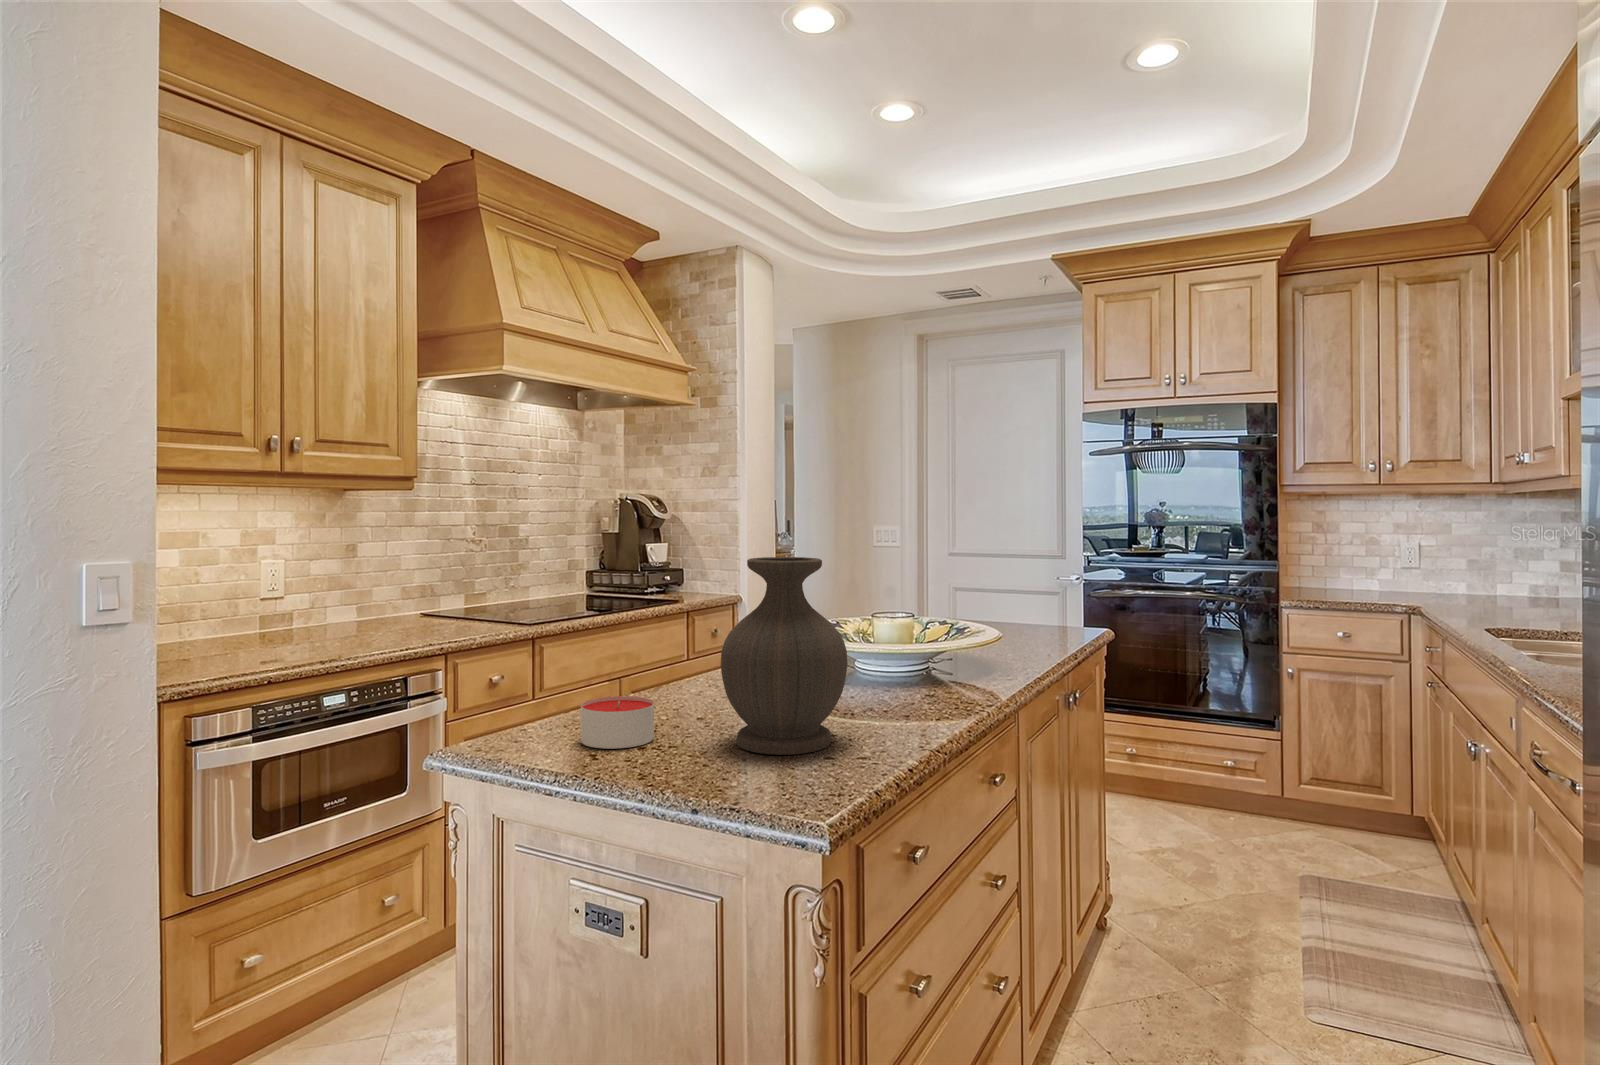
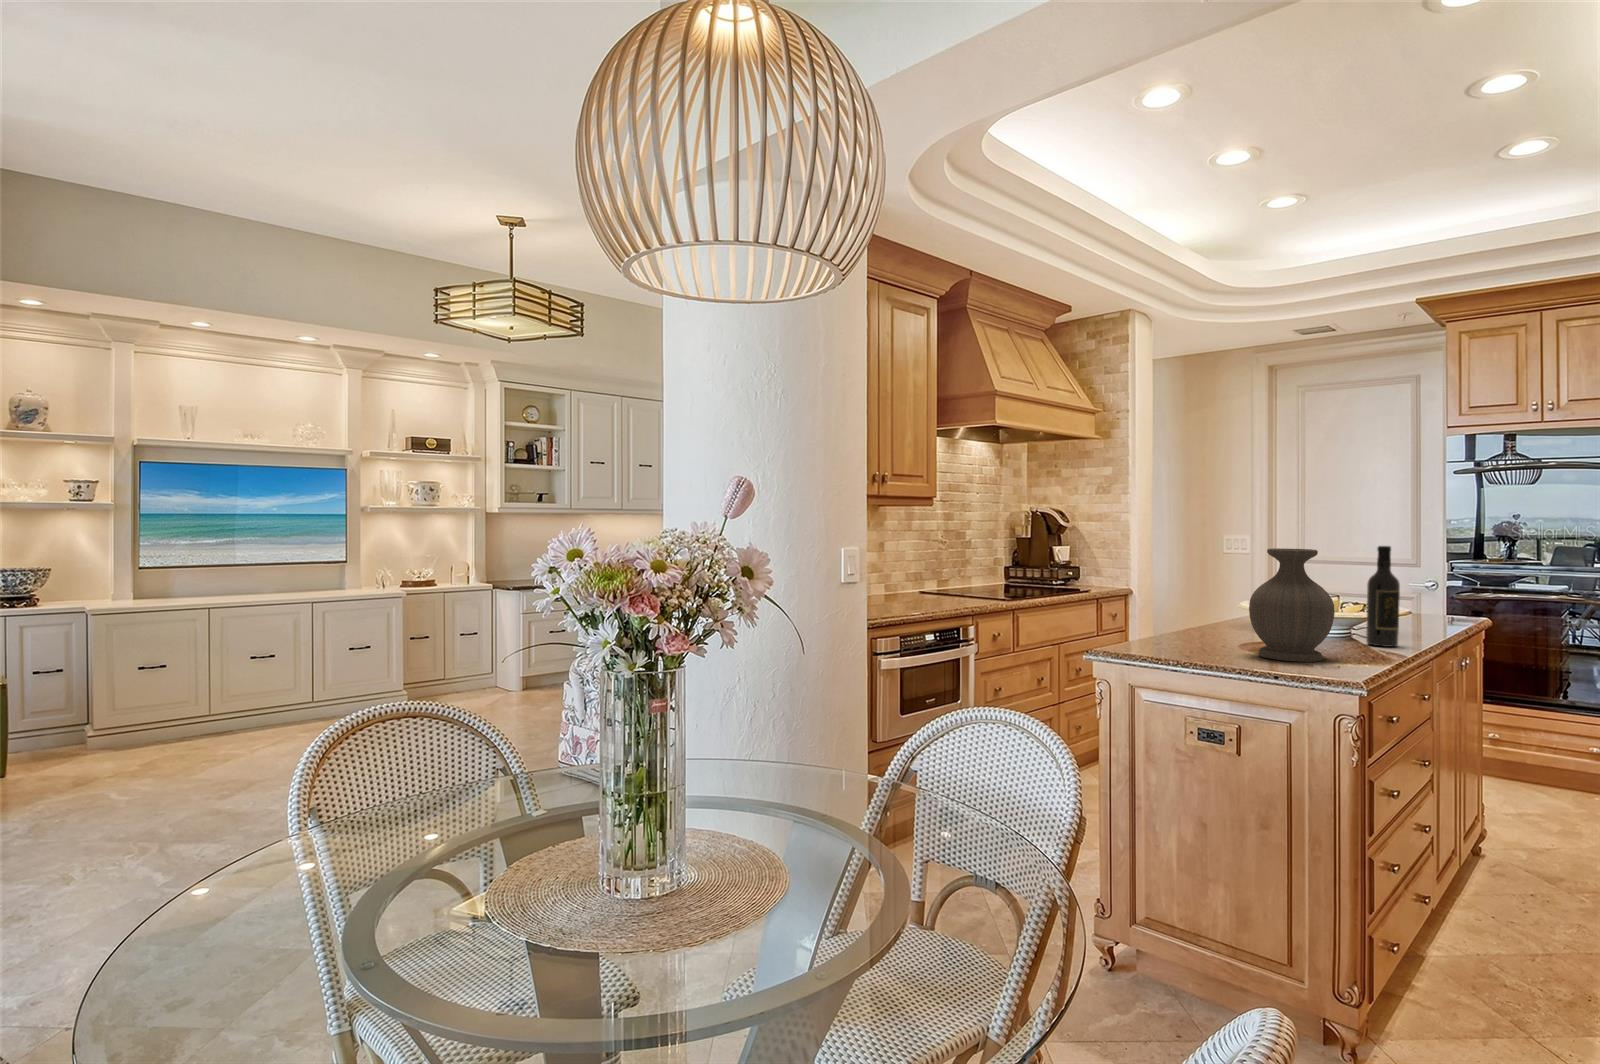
wine bottle: none [927,547,969,701] -> present [1366,546,1400,647]
candle: present [581,696,654,749] -> none [1157,628,1202,655]

